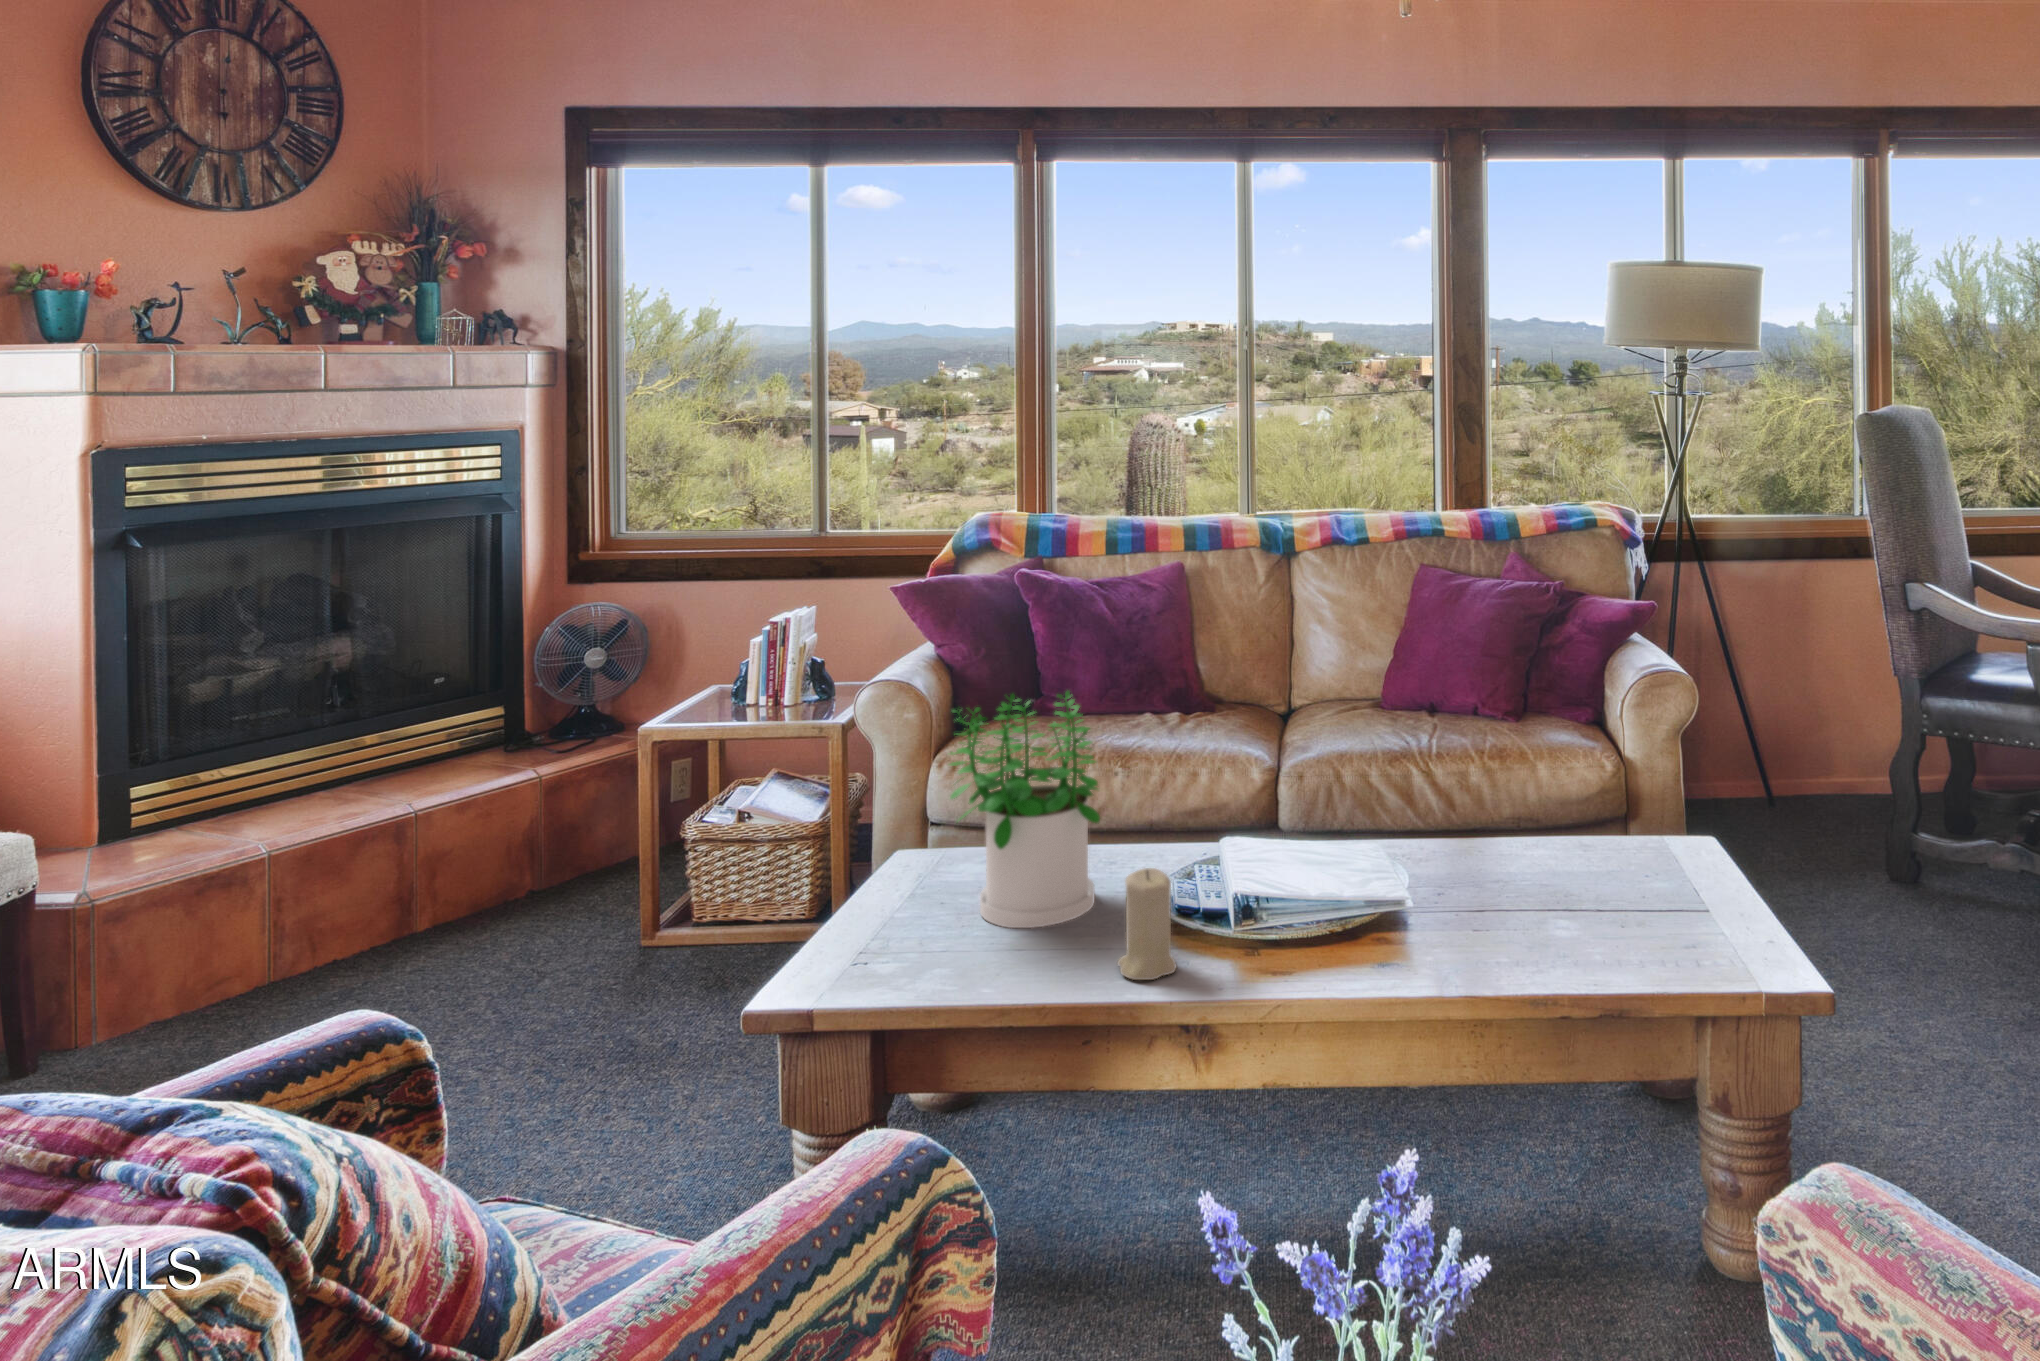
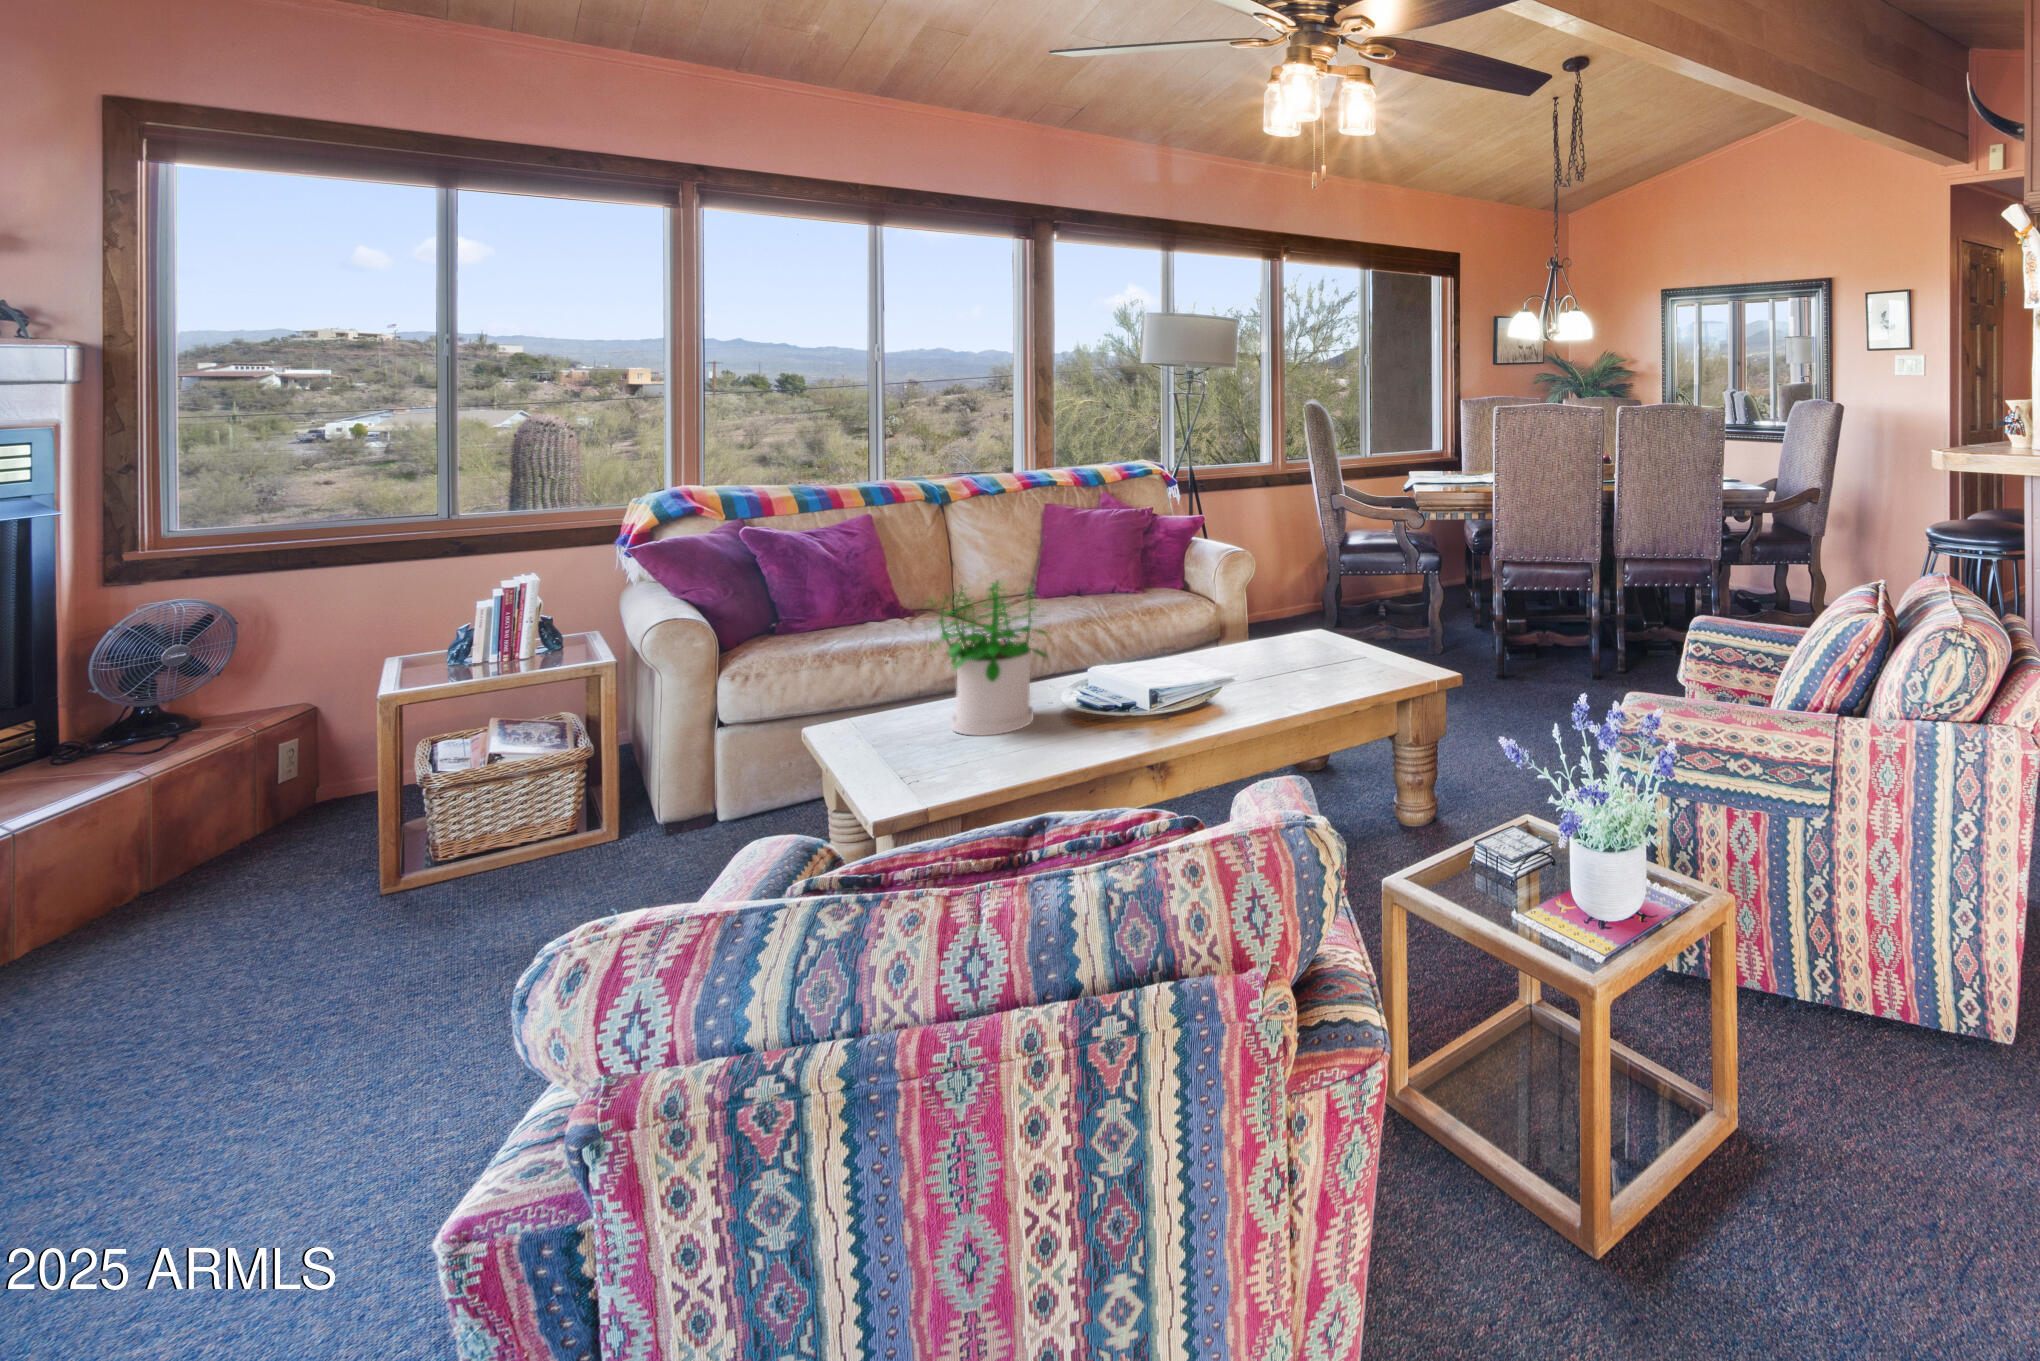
candle: present [1118,868,1176,980] -> none [1102,670,1144,736]

